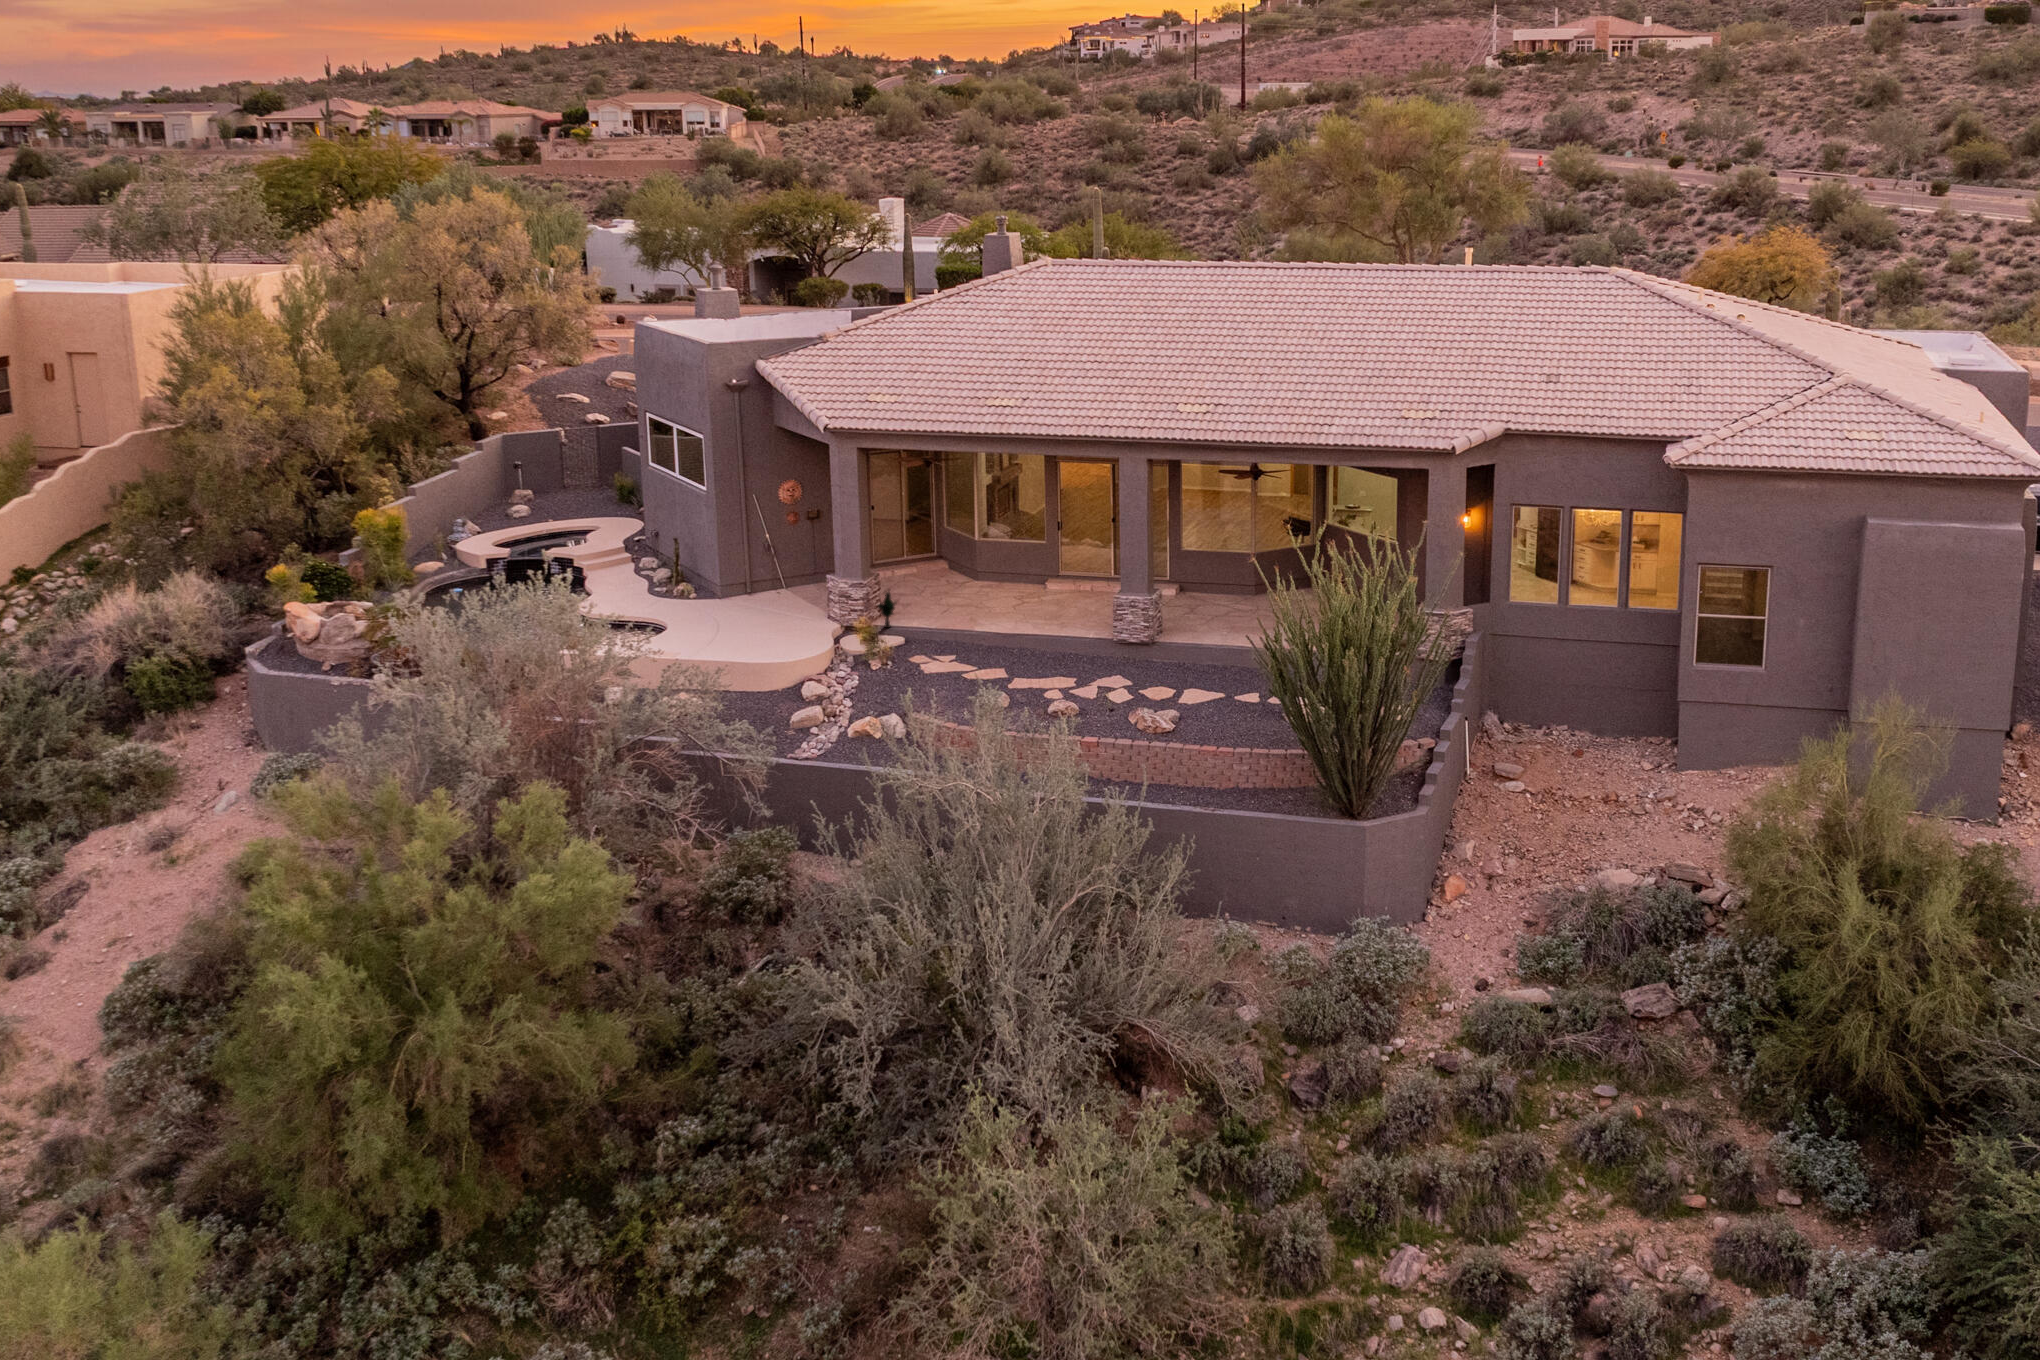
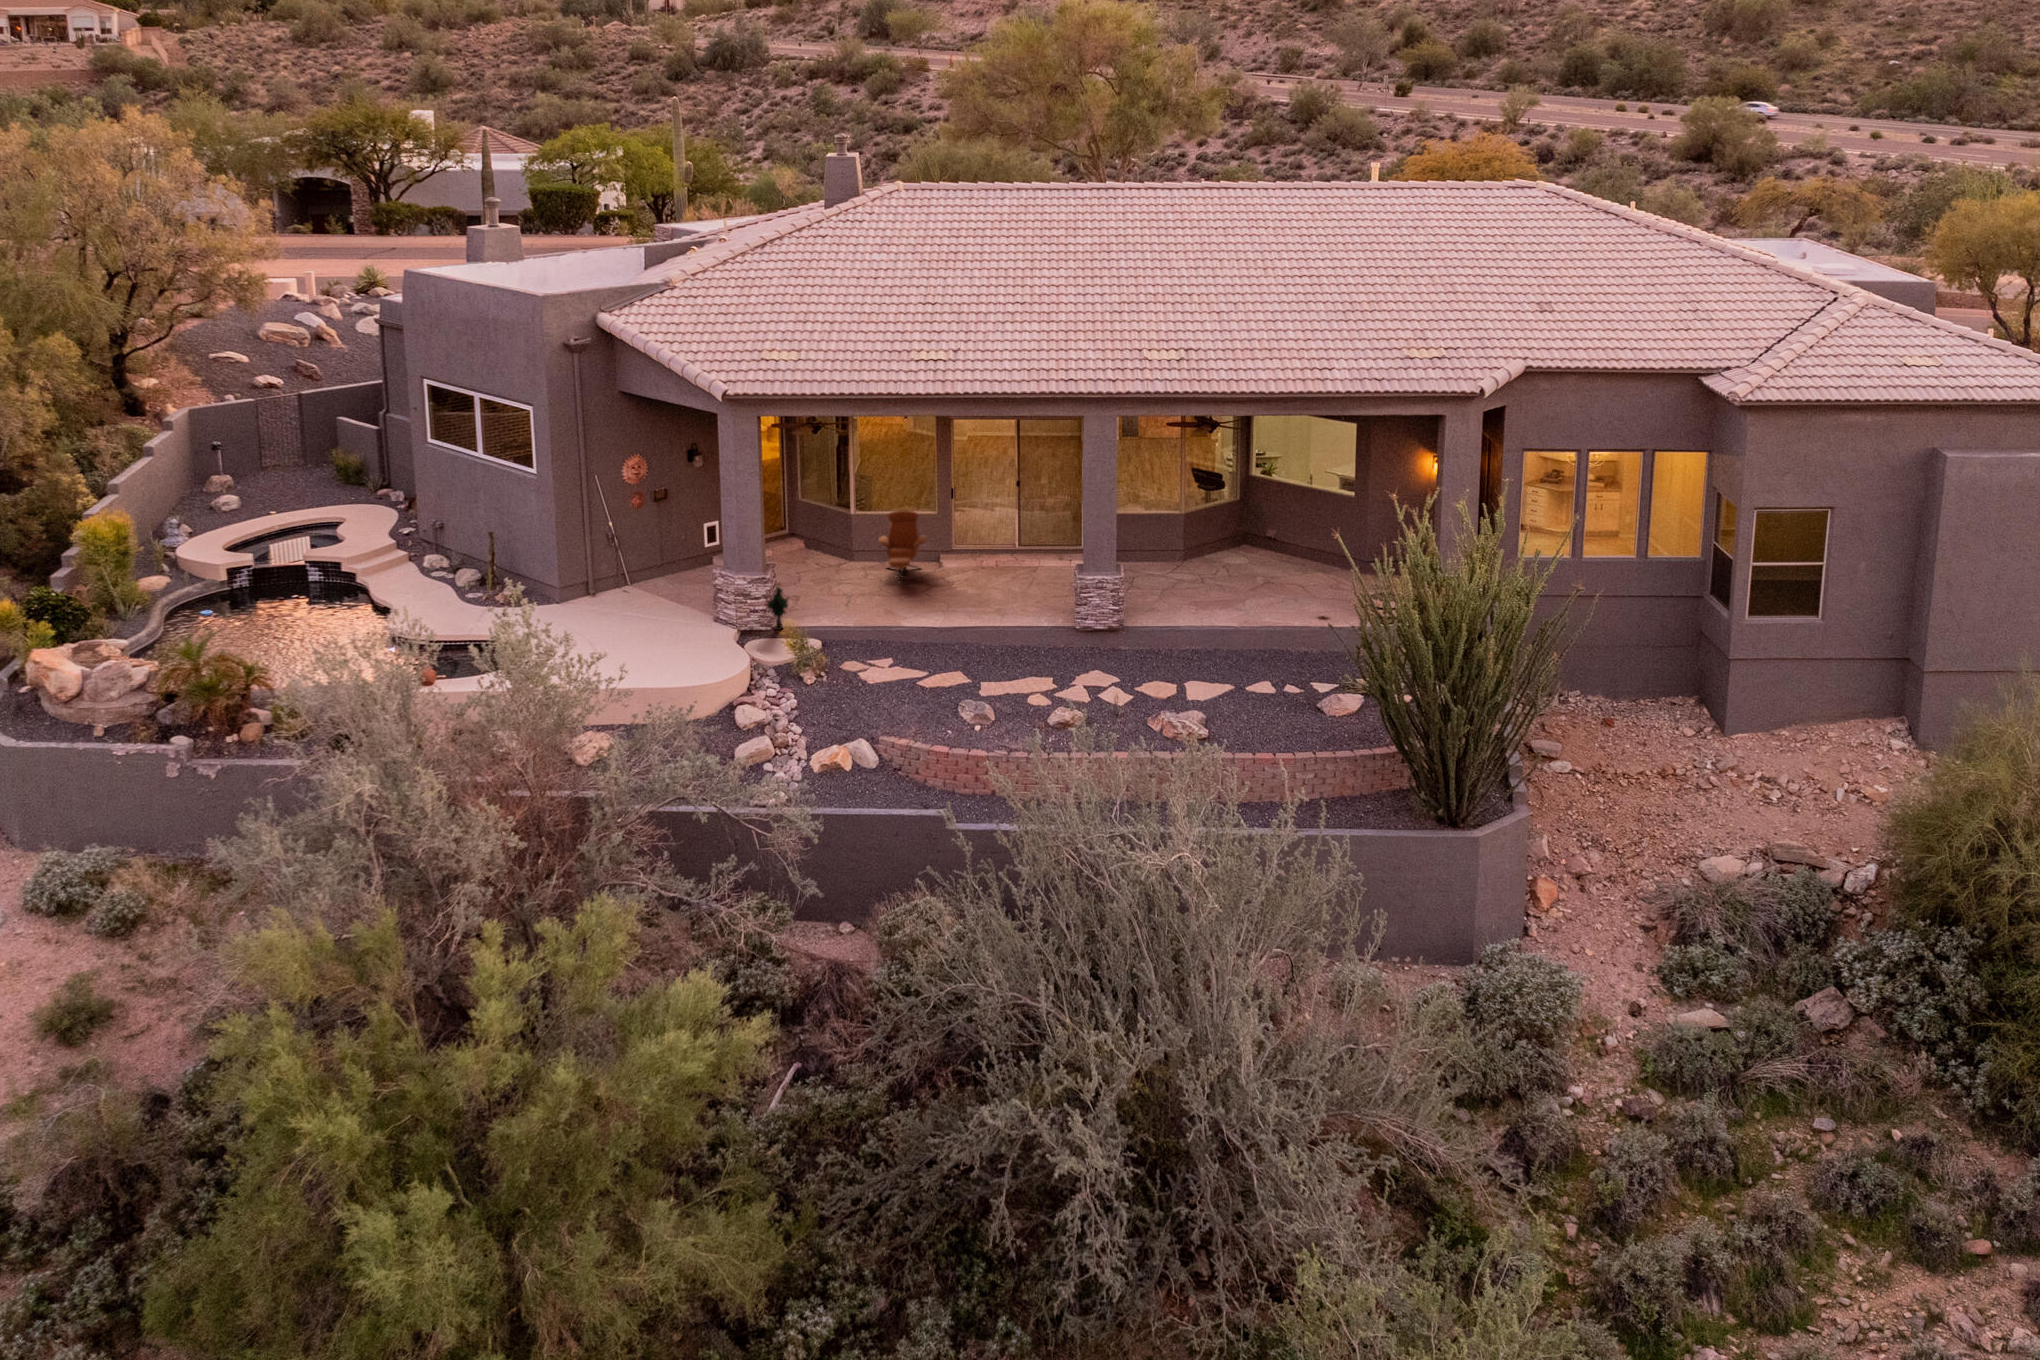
lounge chair: none [997,539,1038,600] -> present [879,510,926,580]

